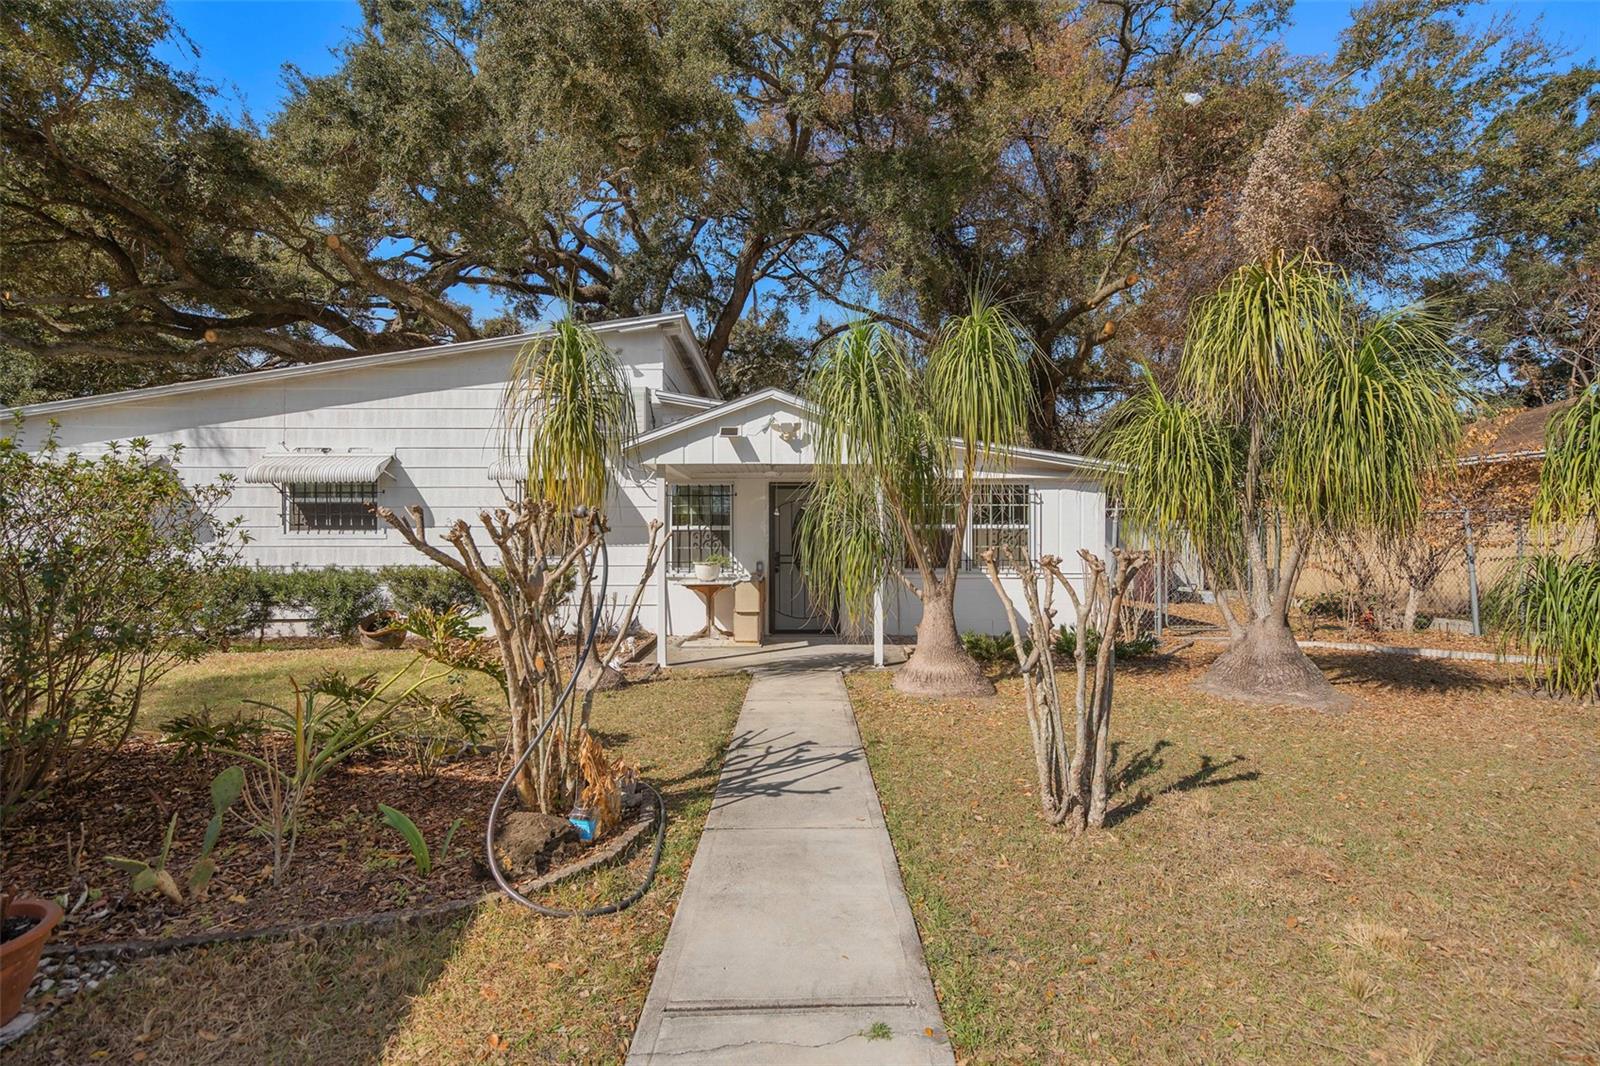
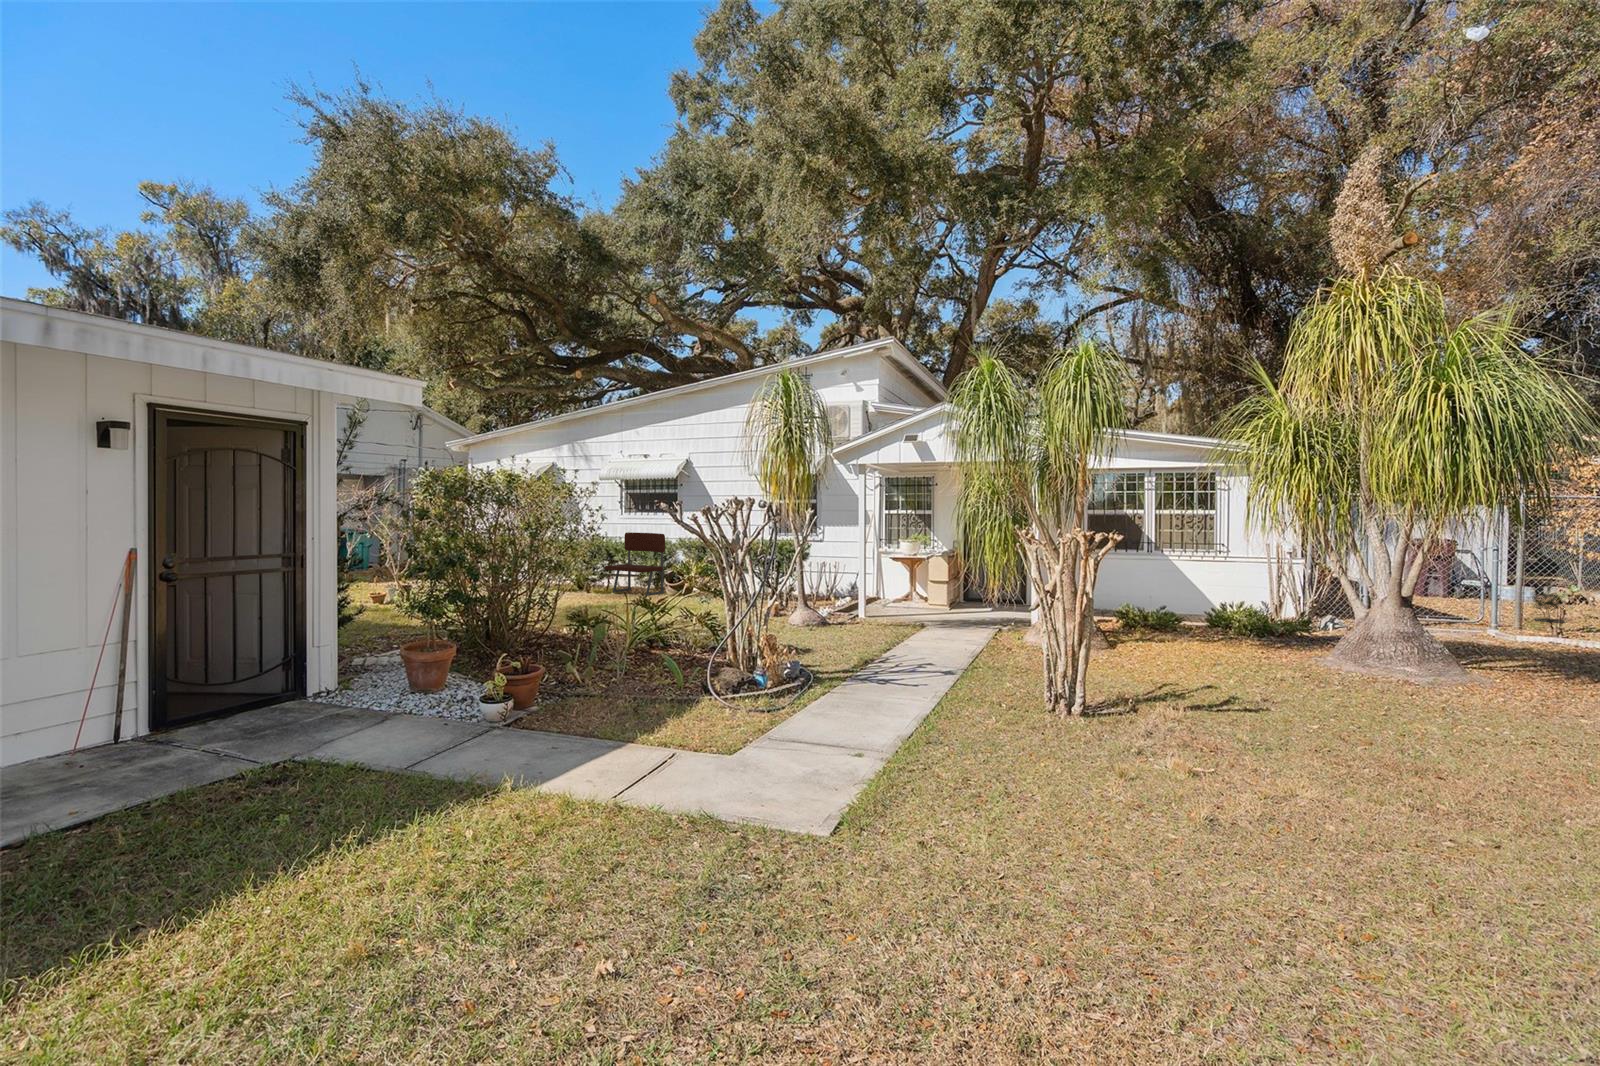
bench: none [258,560,357,652] -> present [605,532,665,596]

